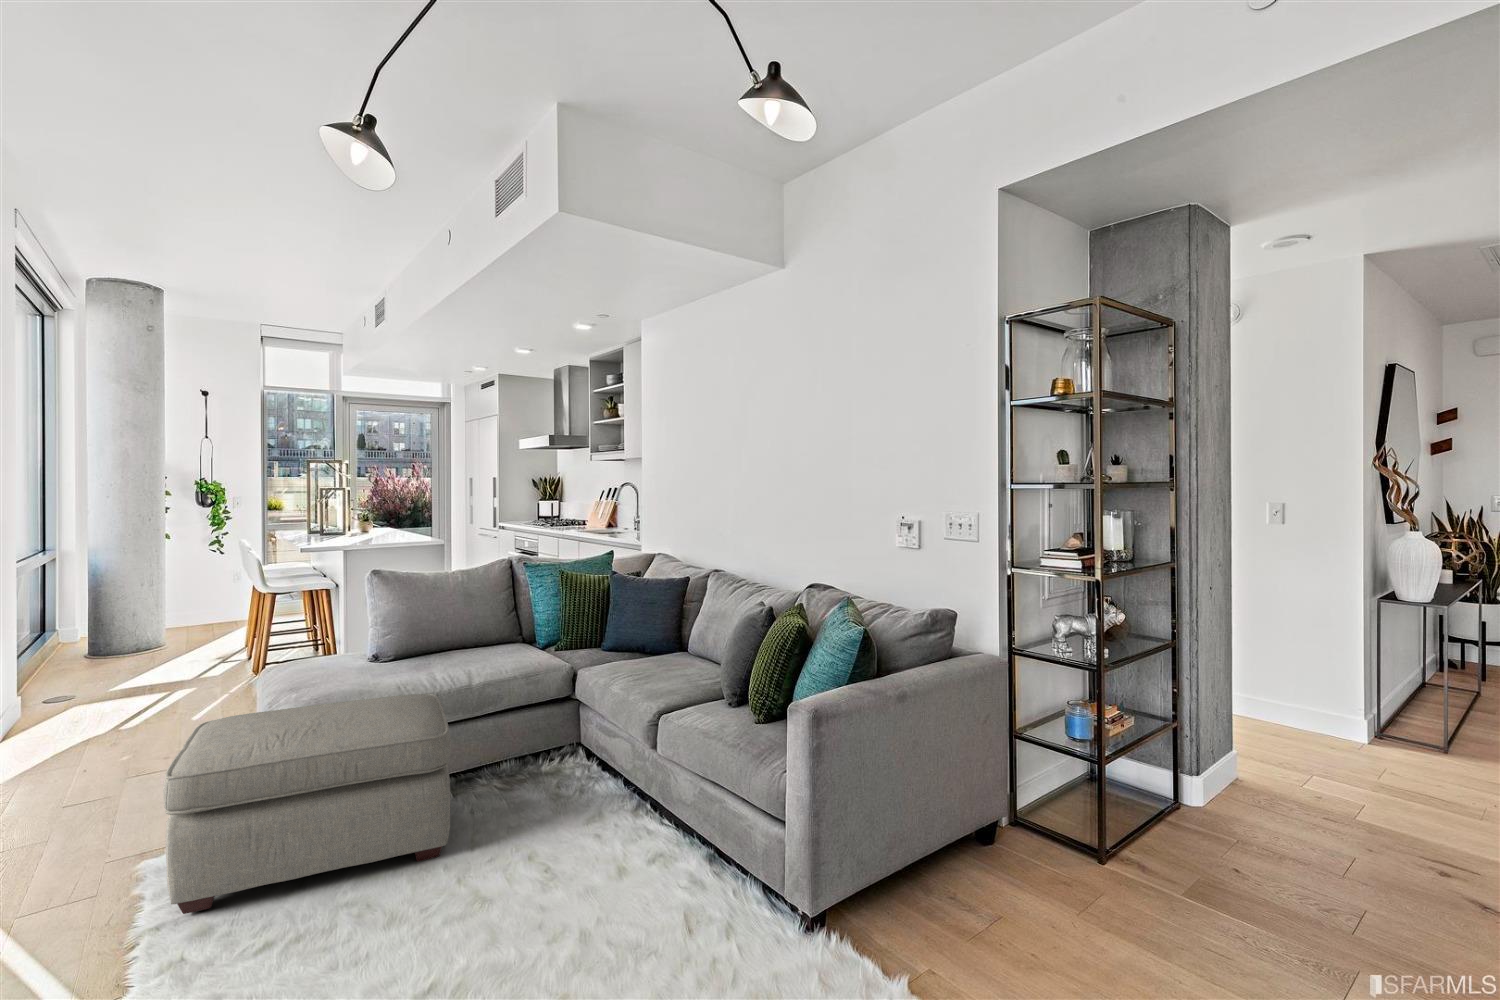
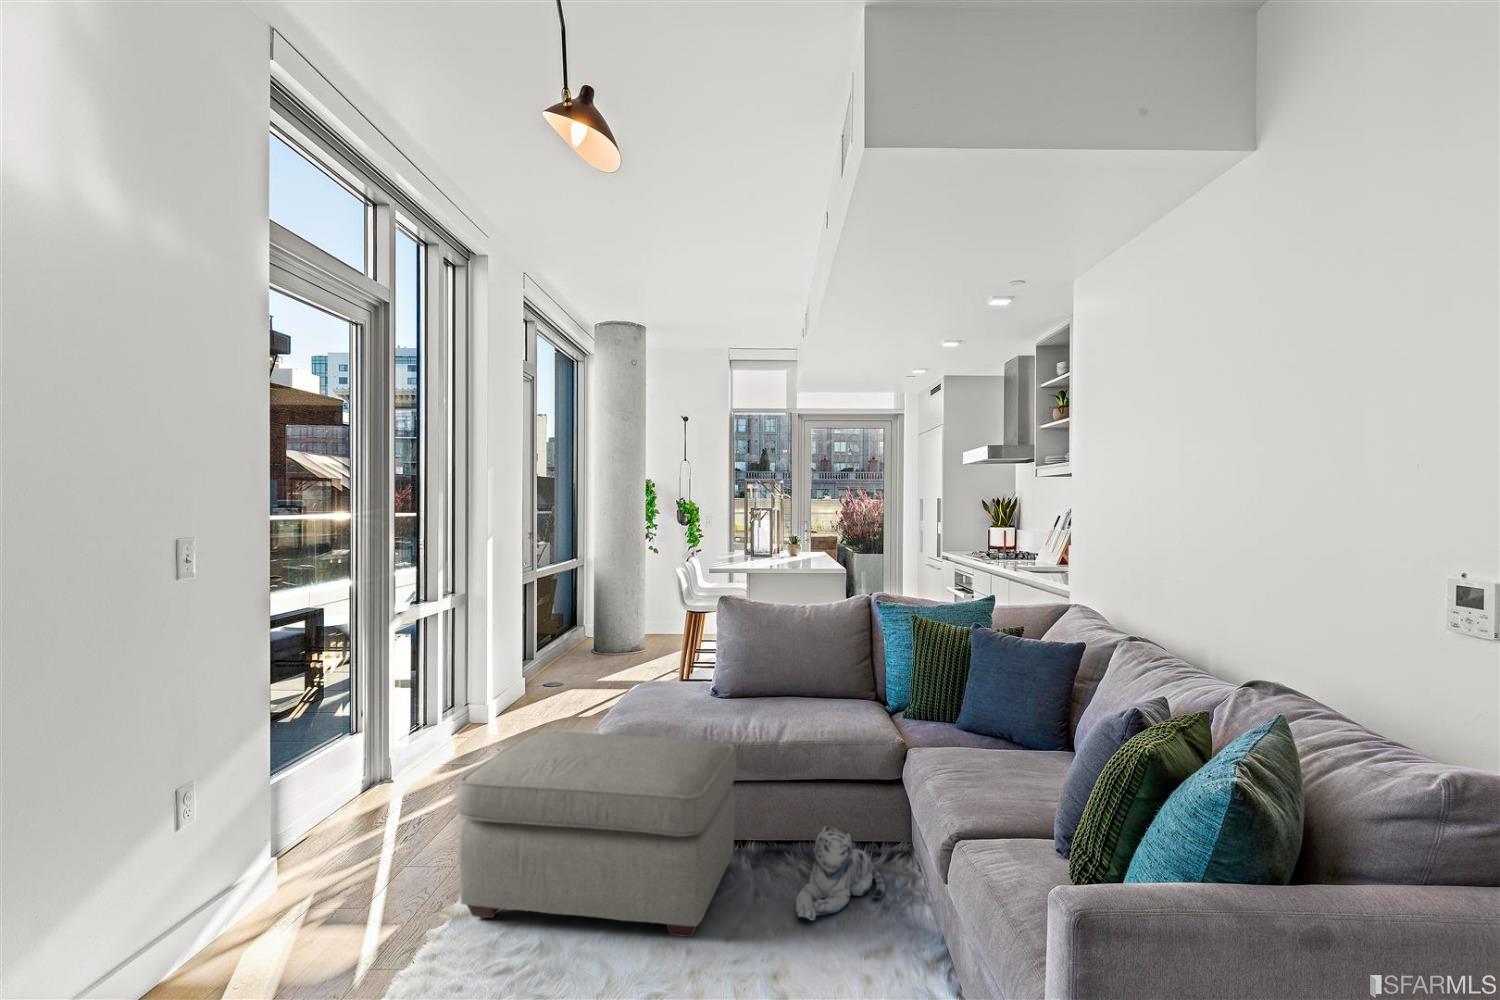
plush toy: none [512,741,576,817] -> present [796,827,886,921]

